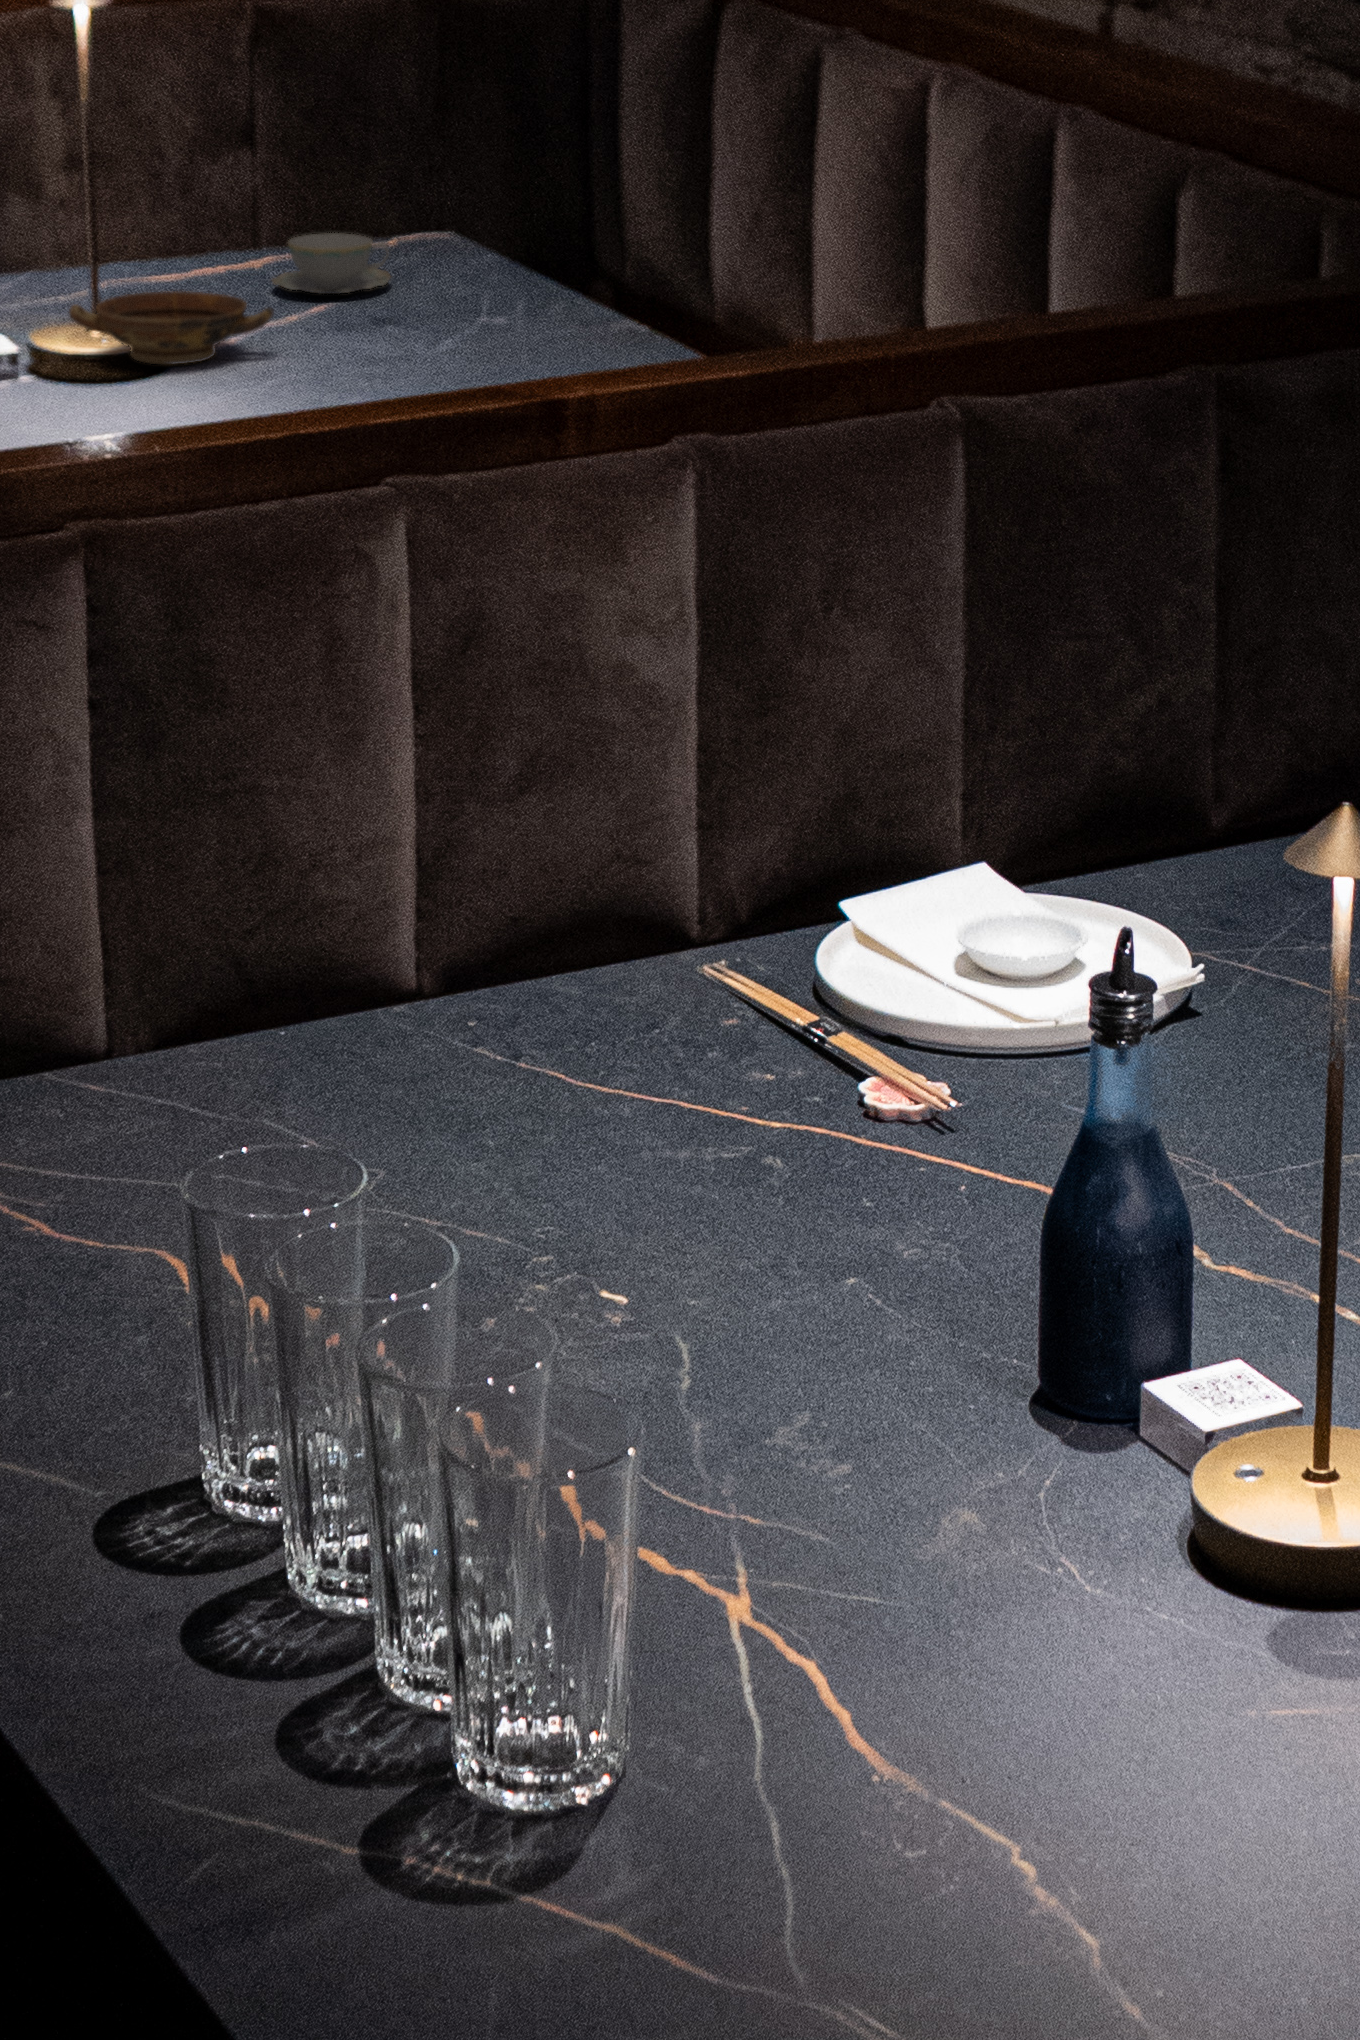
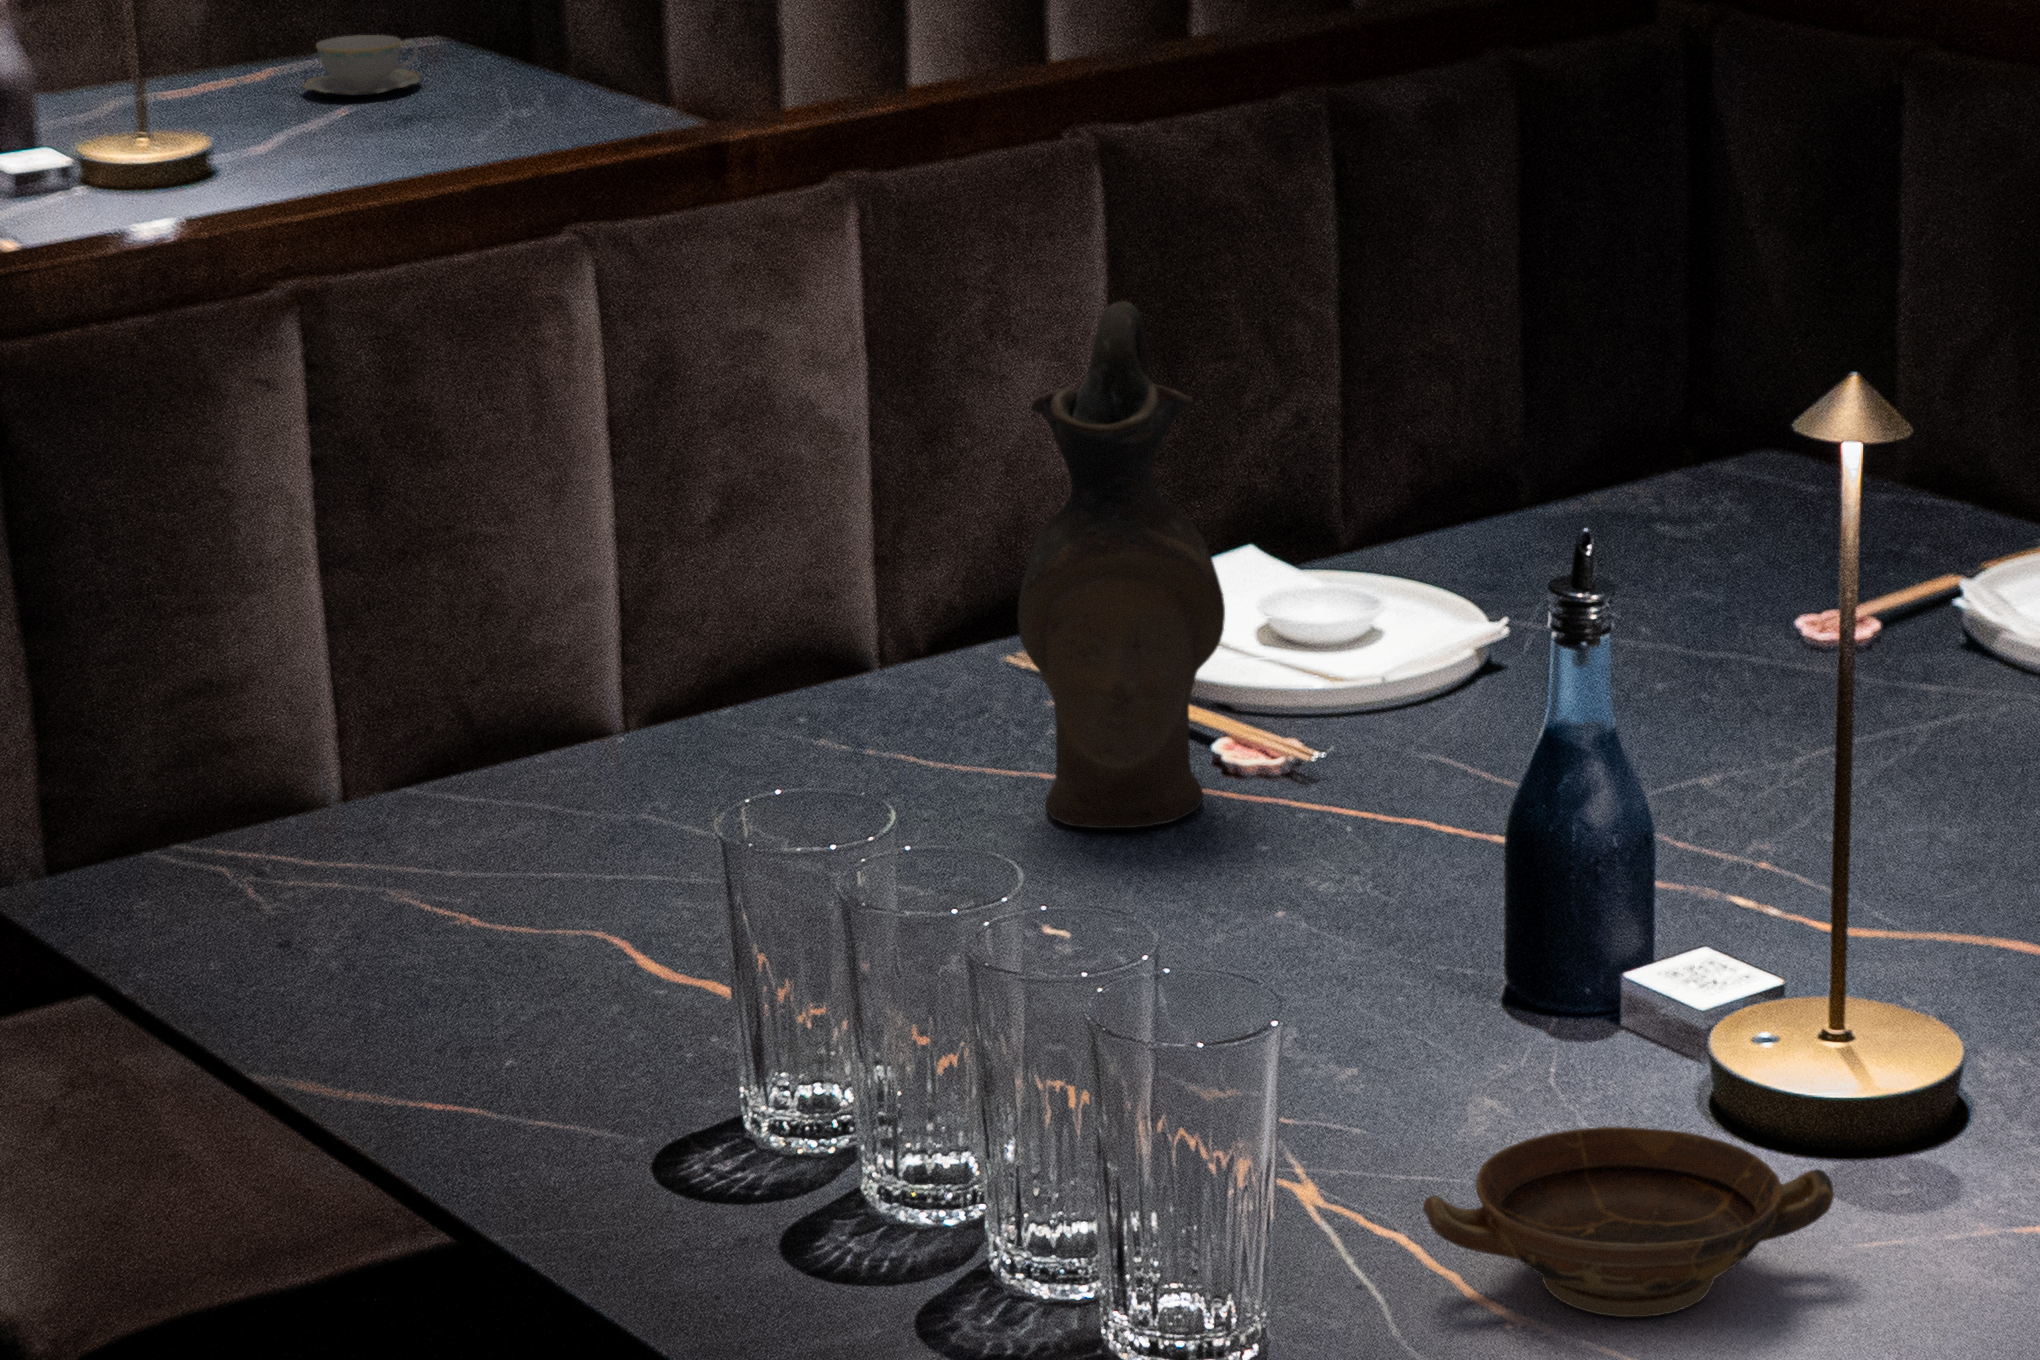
bowl: present [69,291,274,365] -> present [1423,1127,1834,1317]
ceramic pitcher: none [645,631,853,1168] -> present [1018,301,1225,828]

